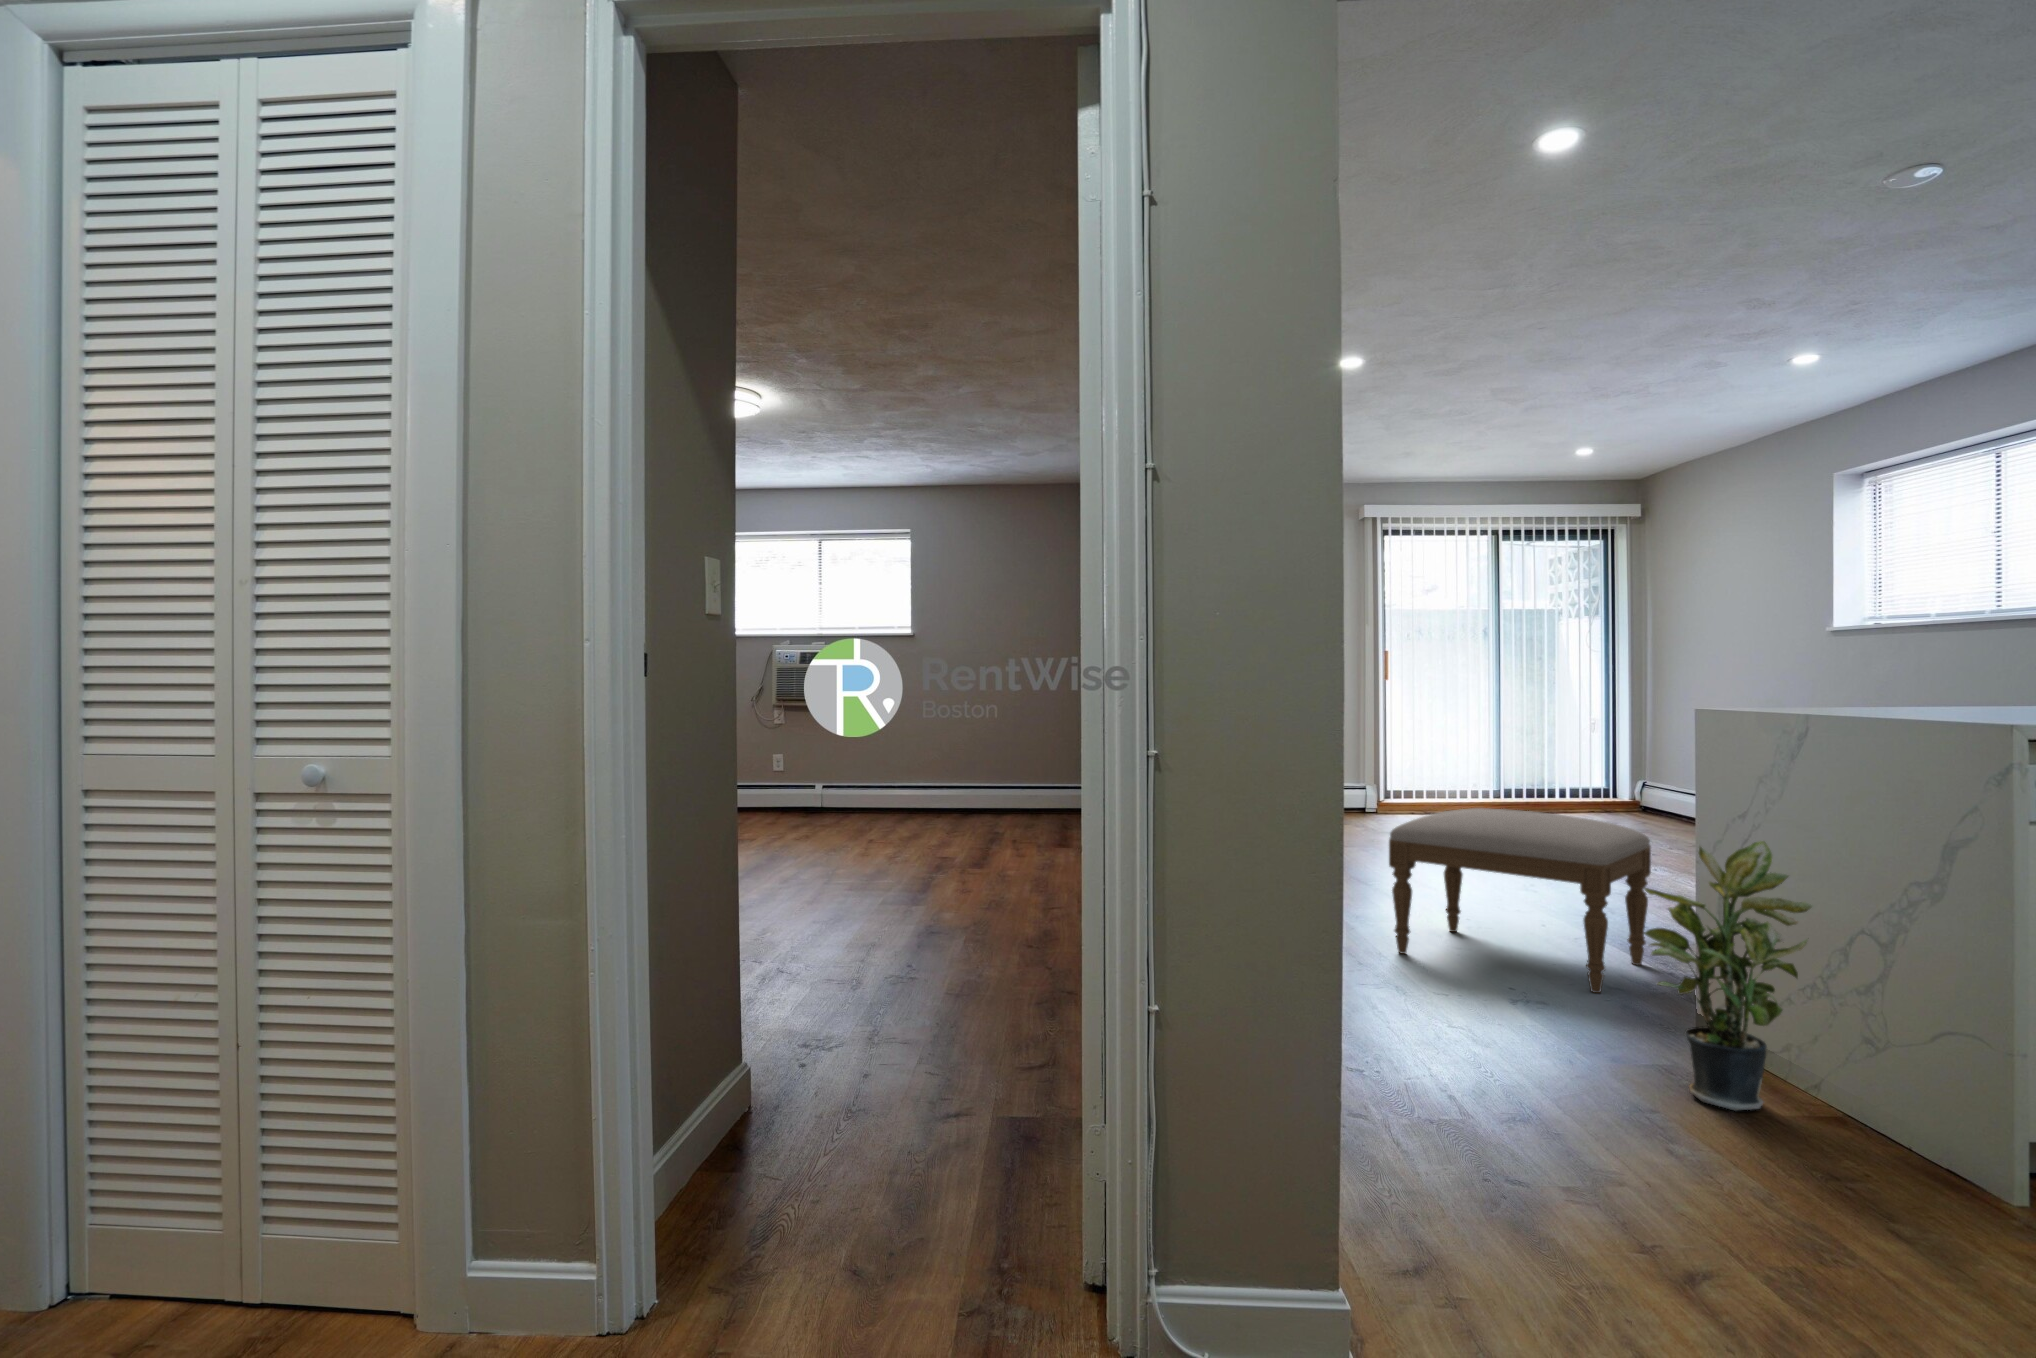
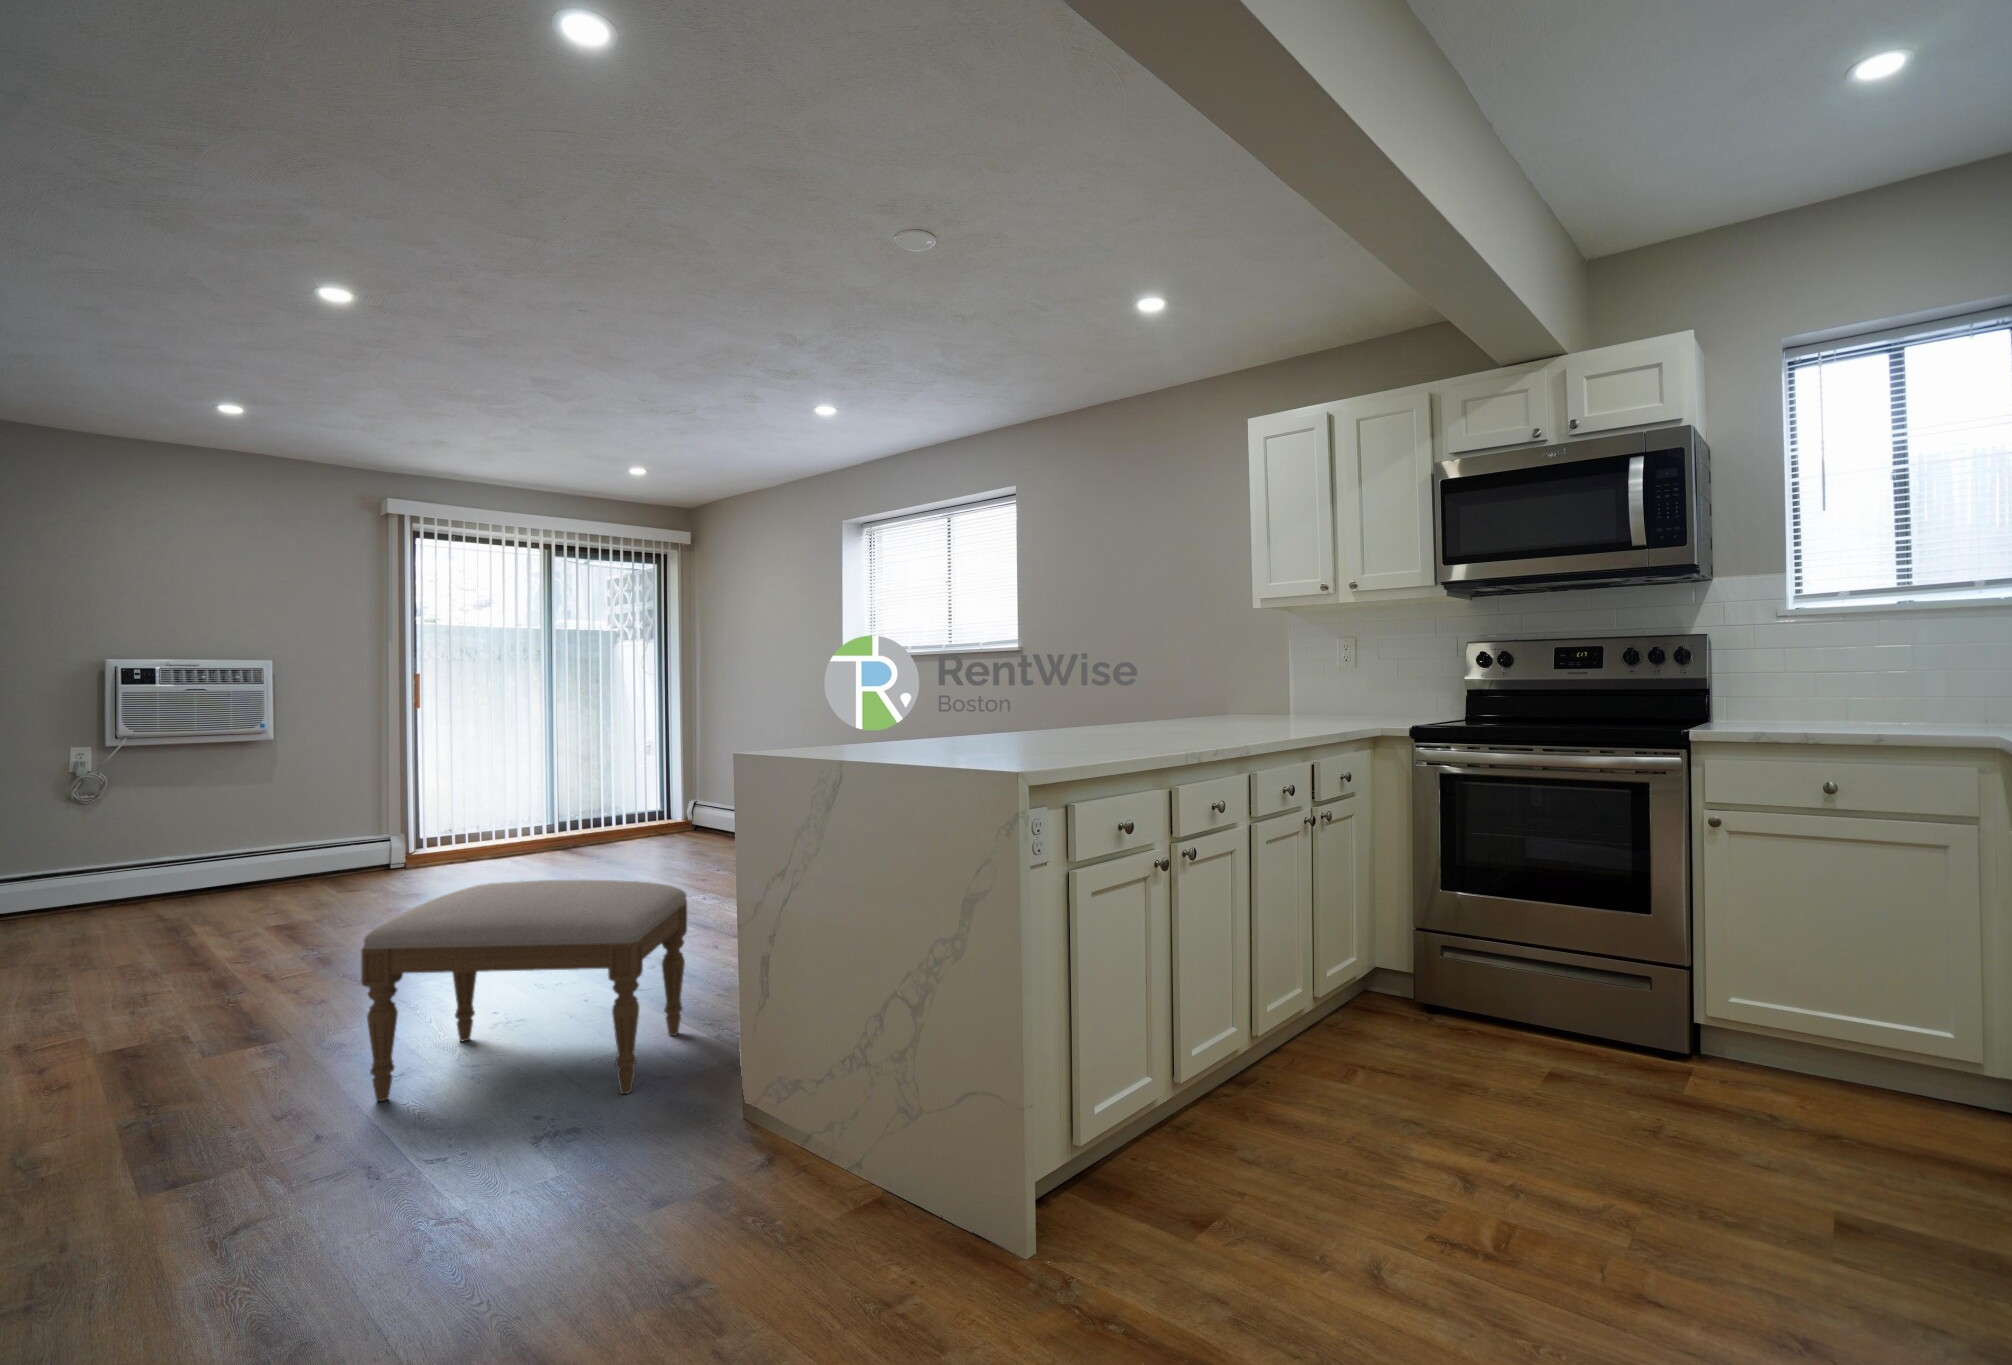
potted plant: present [1644,841,1812,1111] -> none [665,914,834,1240]

